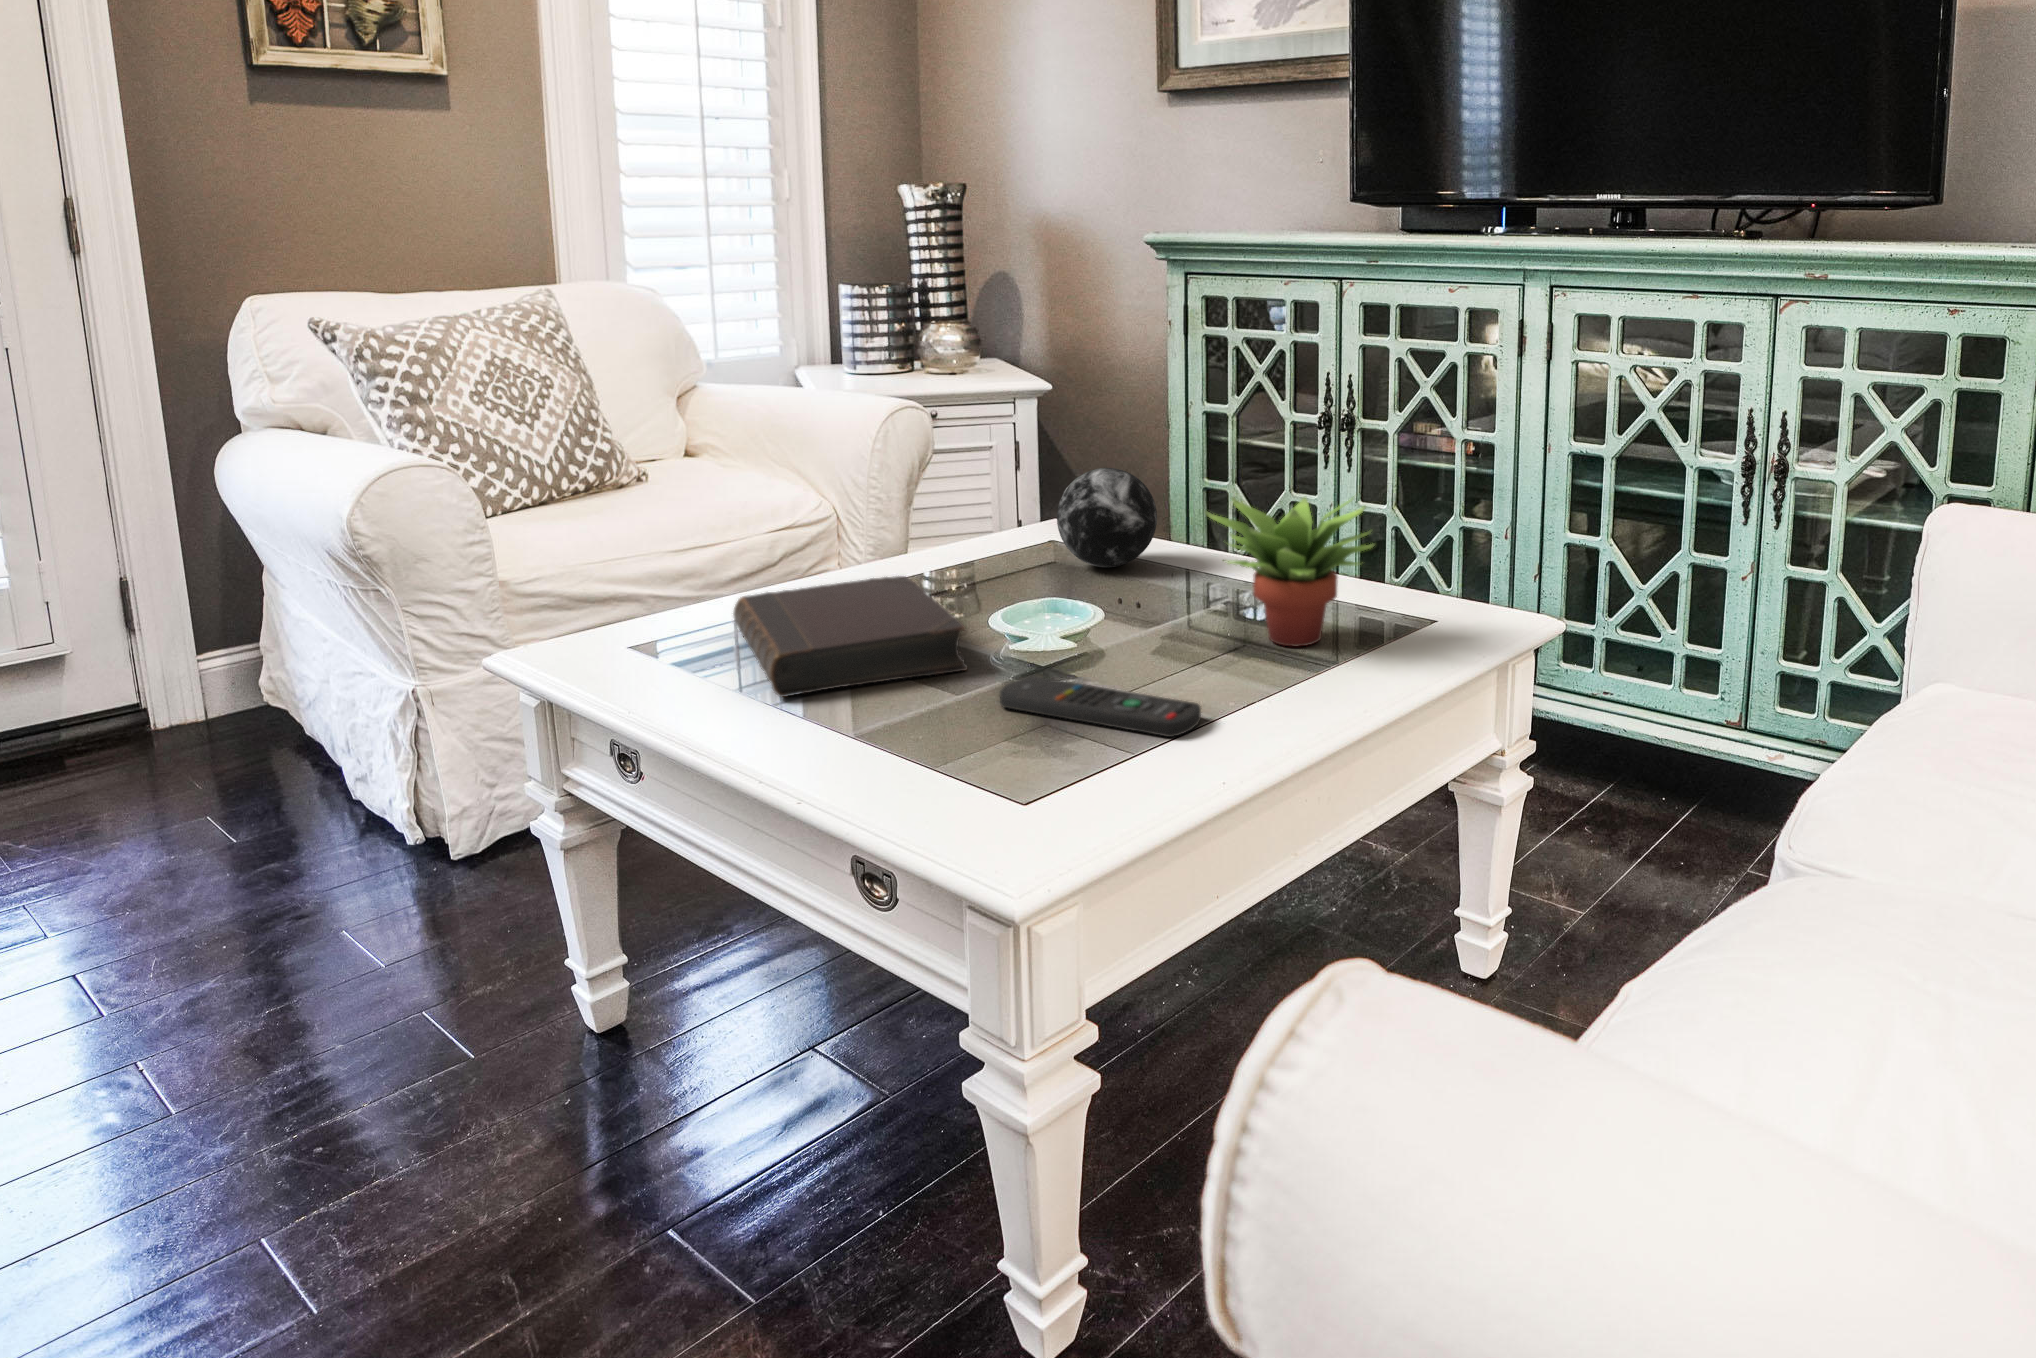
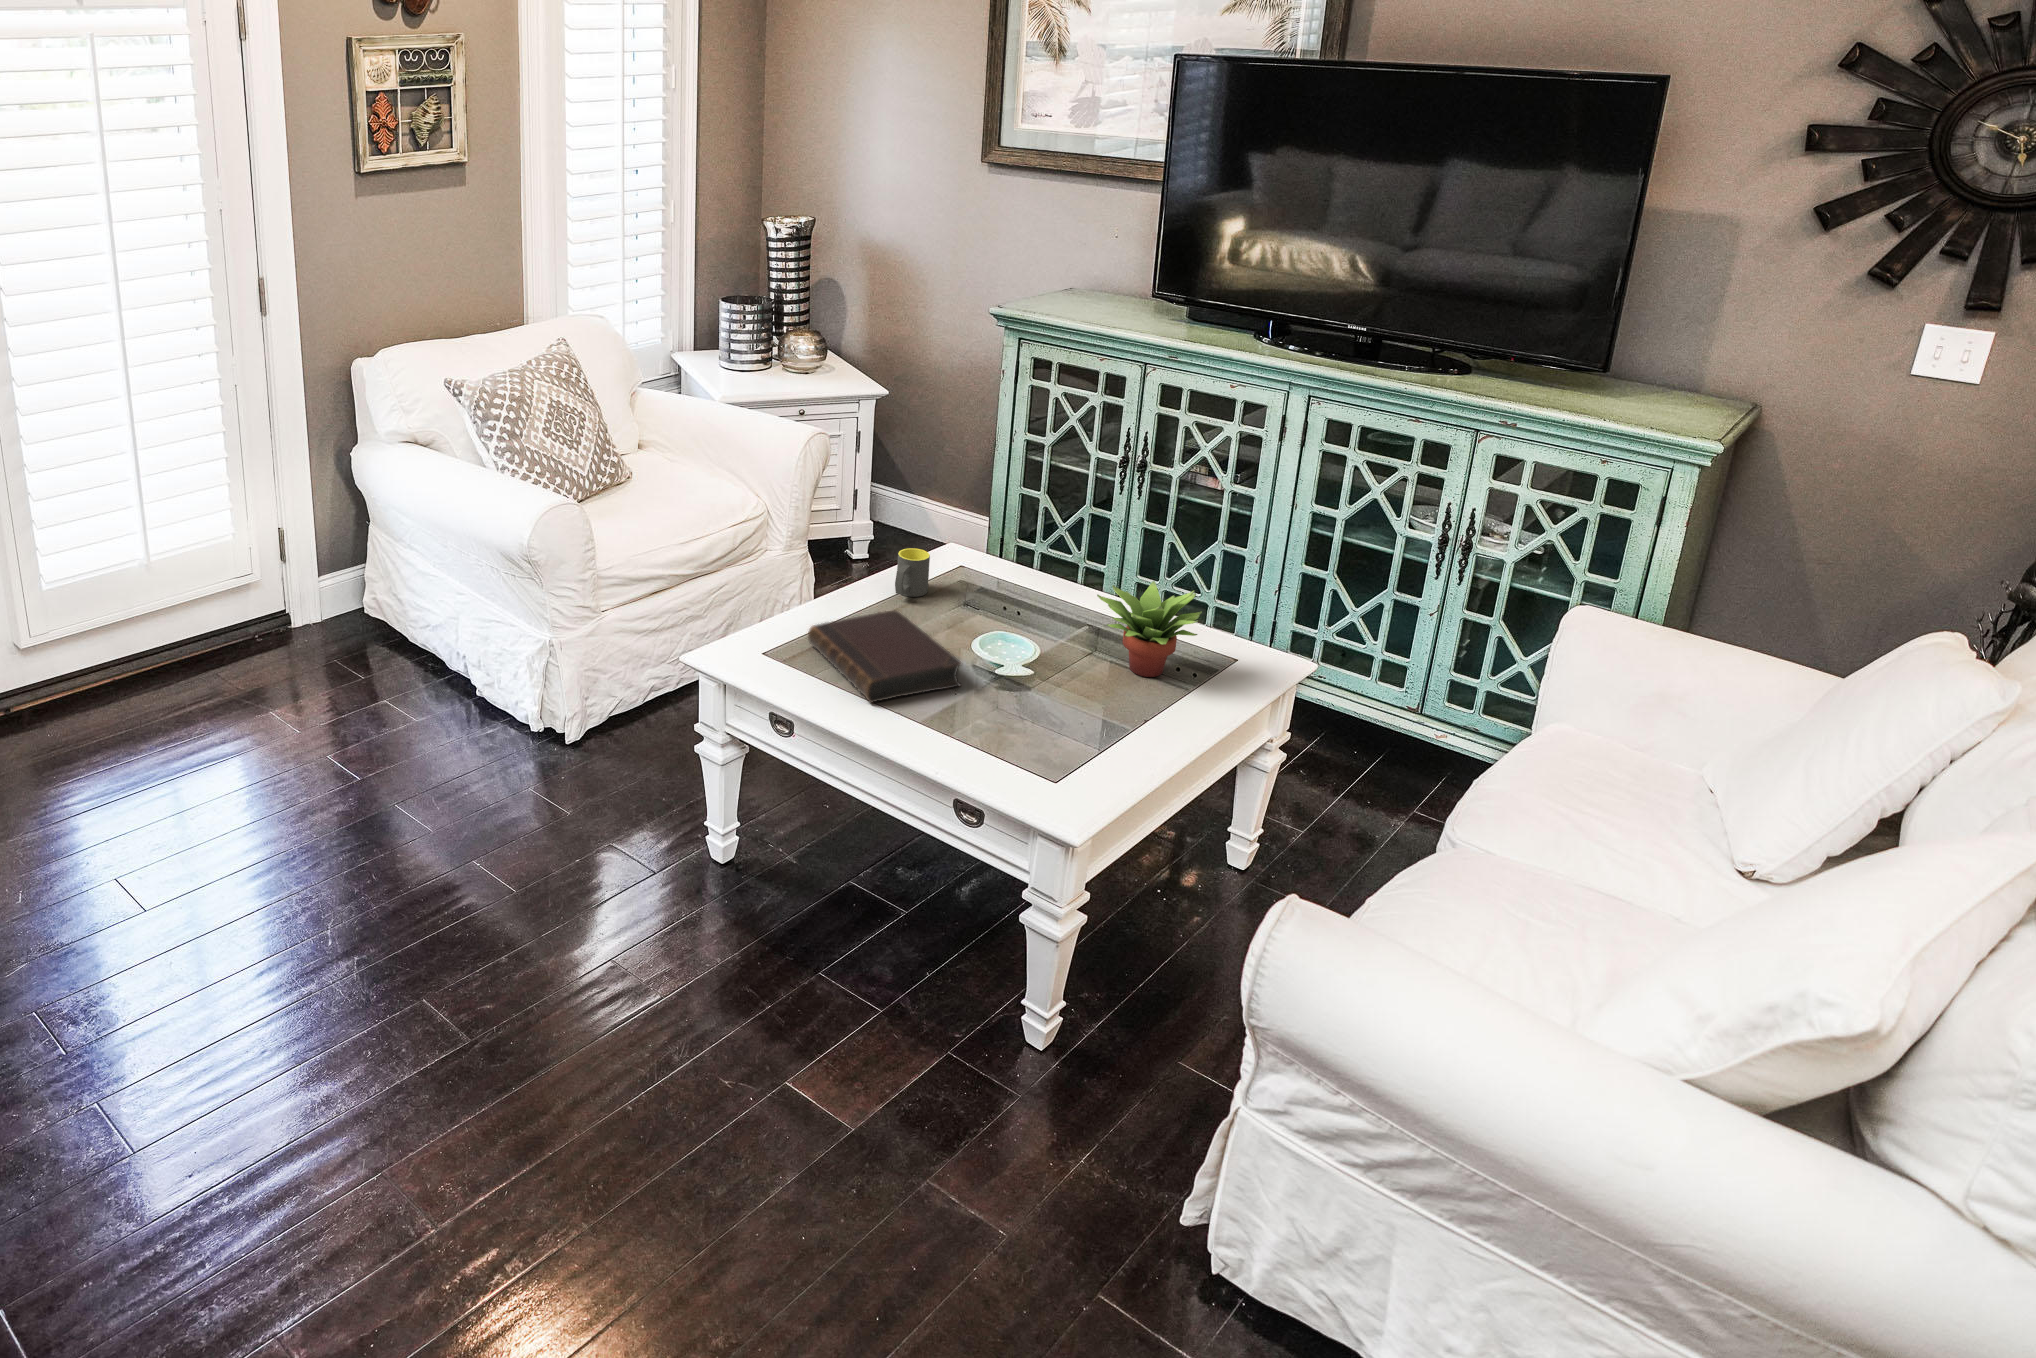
decorative orb: present [1057,468,1157,567] -> none [969,530,1034,594]
mug: none [929,504,995,576] -> present [895,548,930,597]
remote control: present [1000,676,1201,737] -> none [995,698,1115,747]

